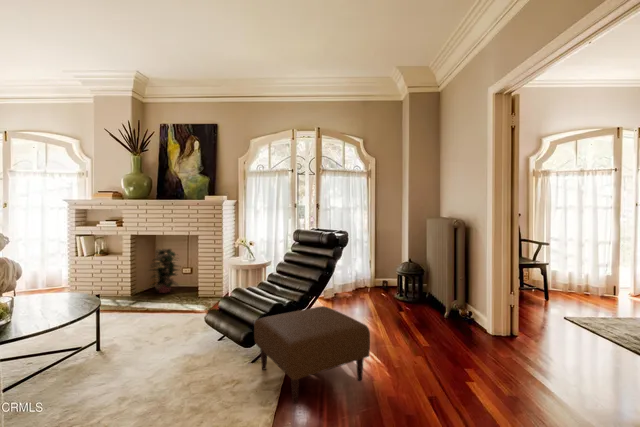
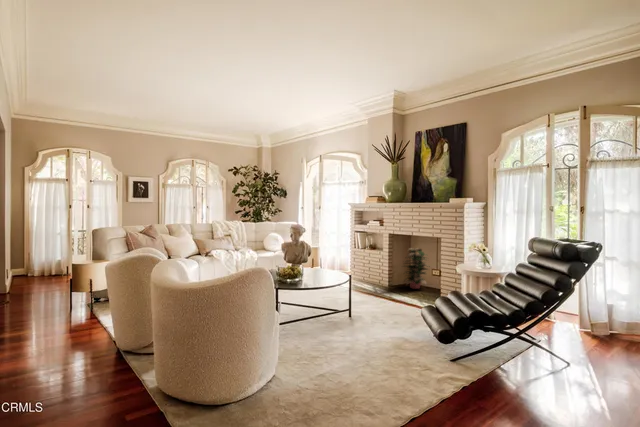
ottoman: present [254,306,370,403] -> none [442,319,551,408]

